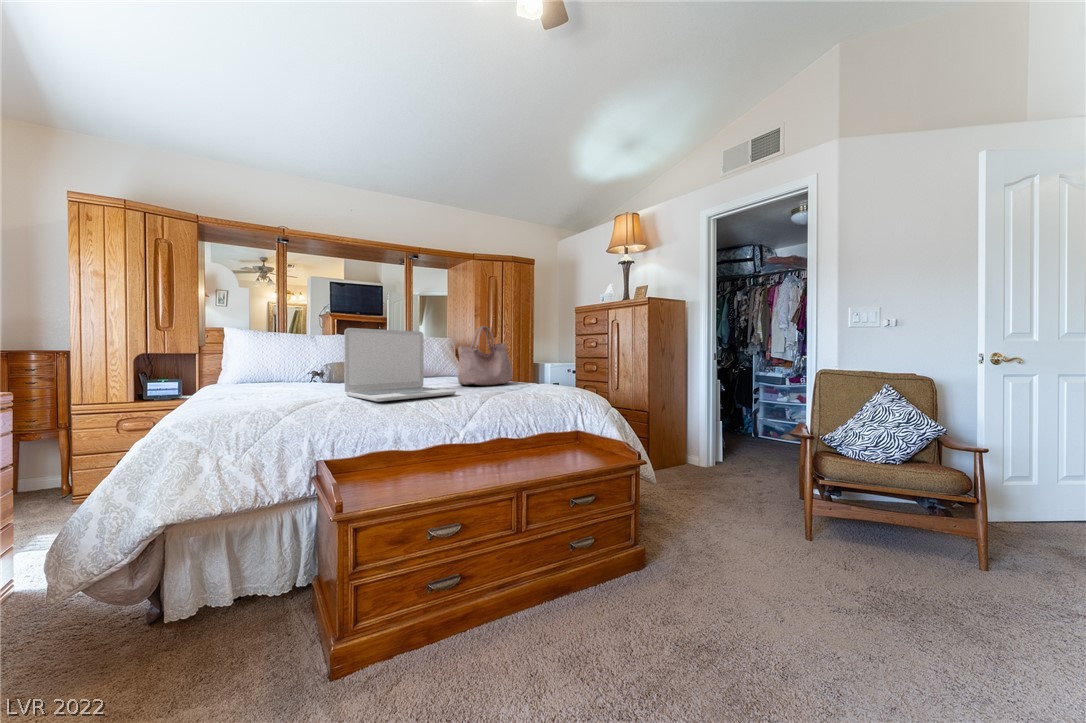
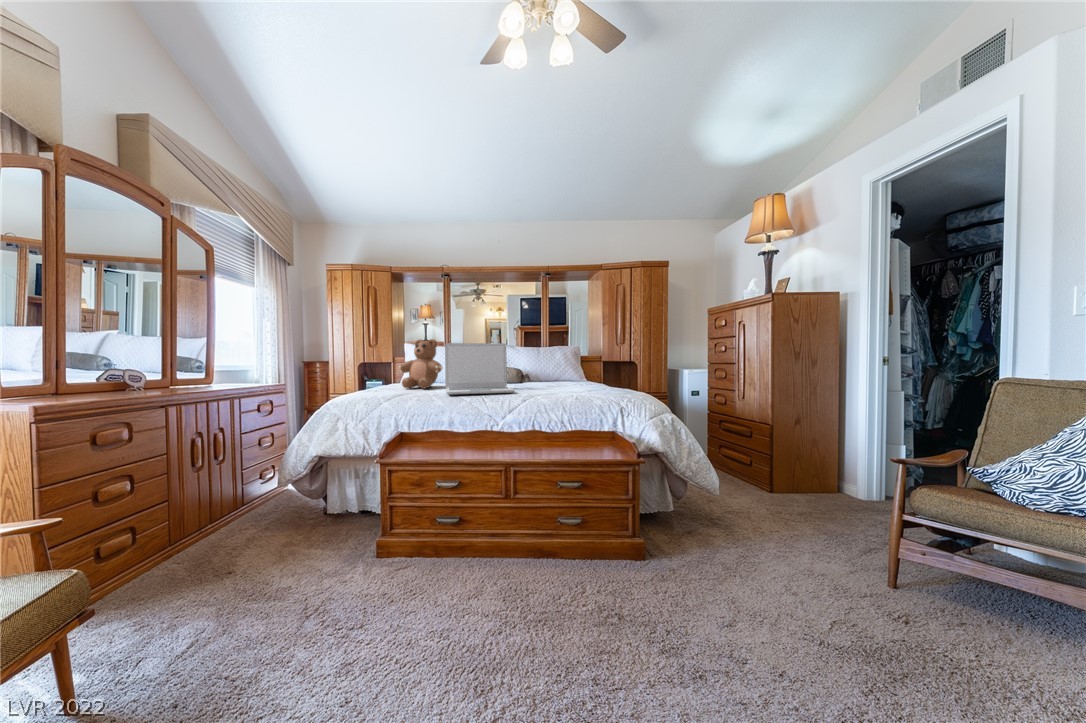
teddy bear: none [243,319,333,395] -> present [399,339,442,389]
handbag: present [458,326,513,385] -> none [537,336,592,387]

